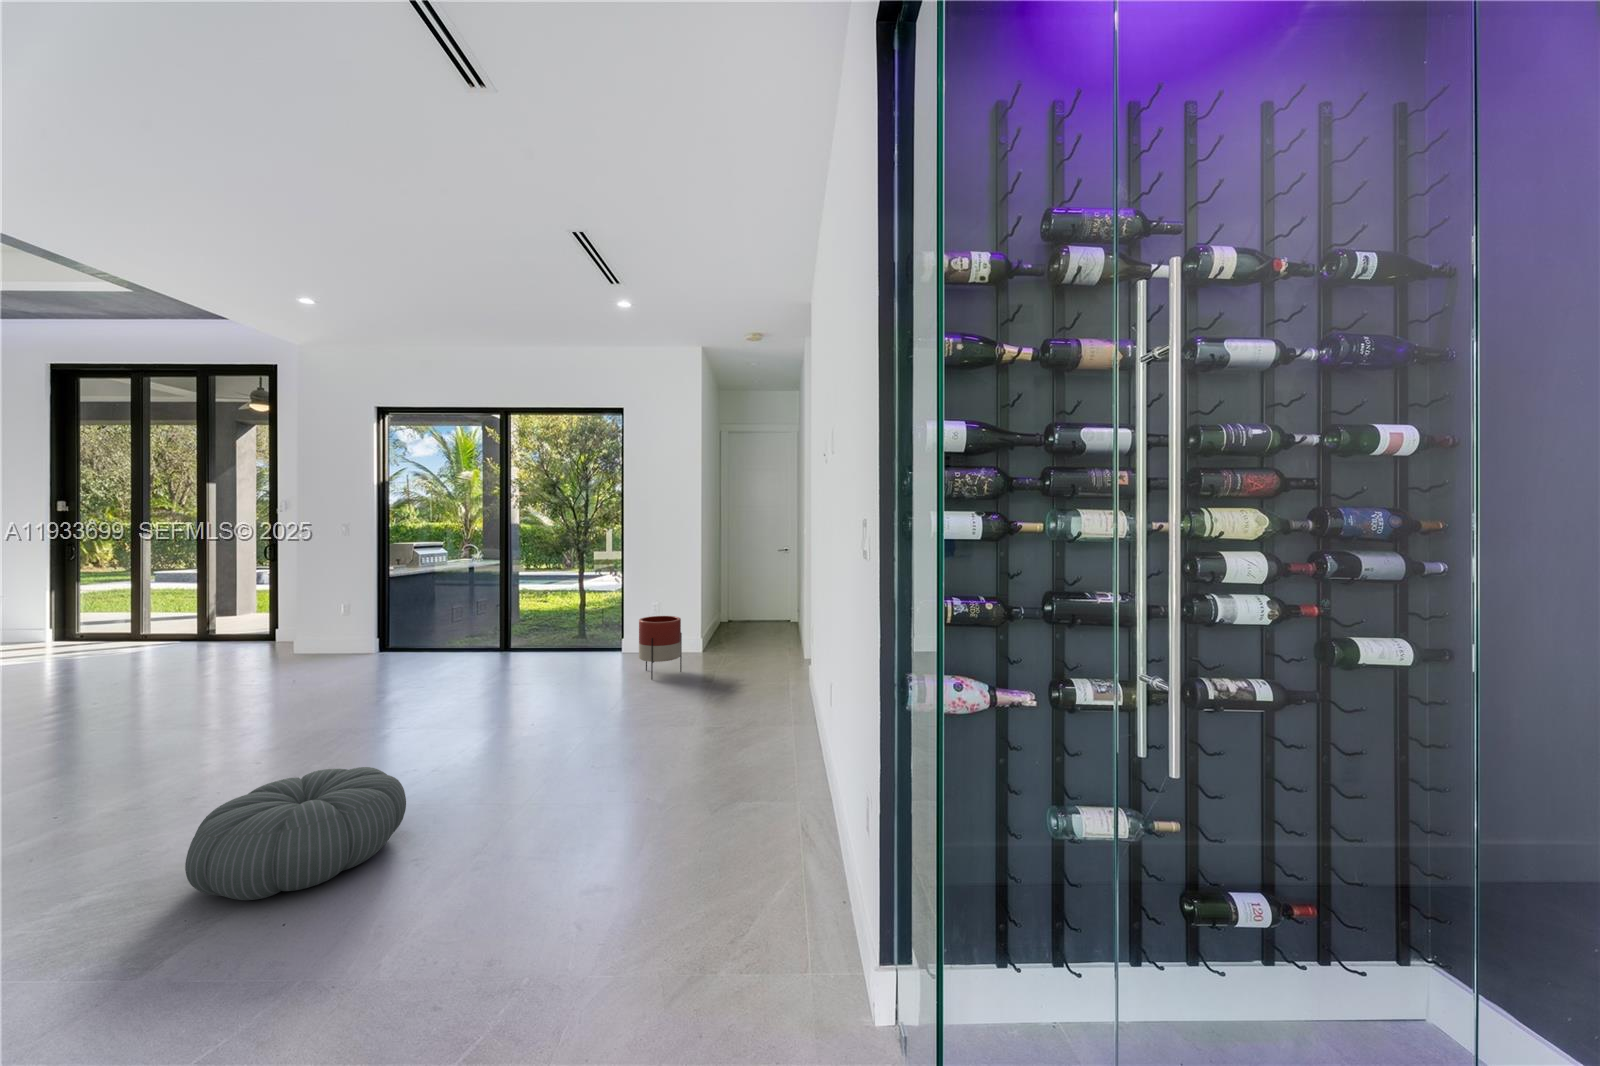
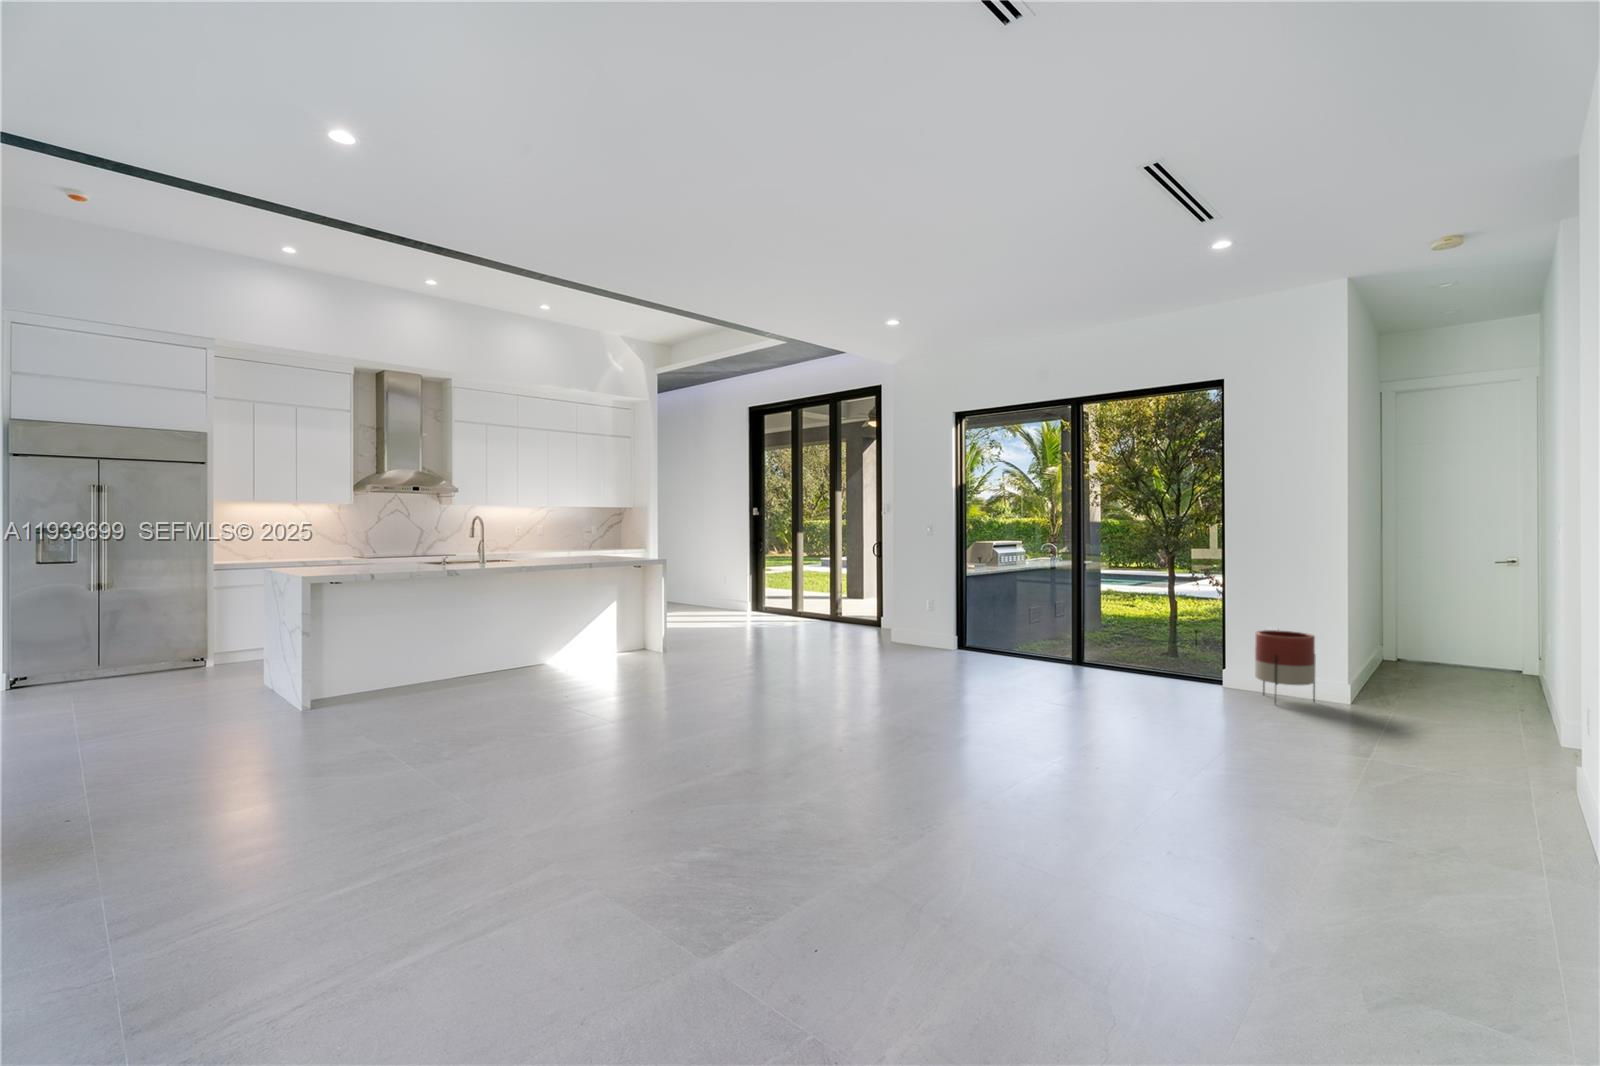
pouf: present [185,767,406,900] -> none [959,712,1086,789]

